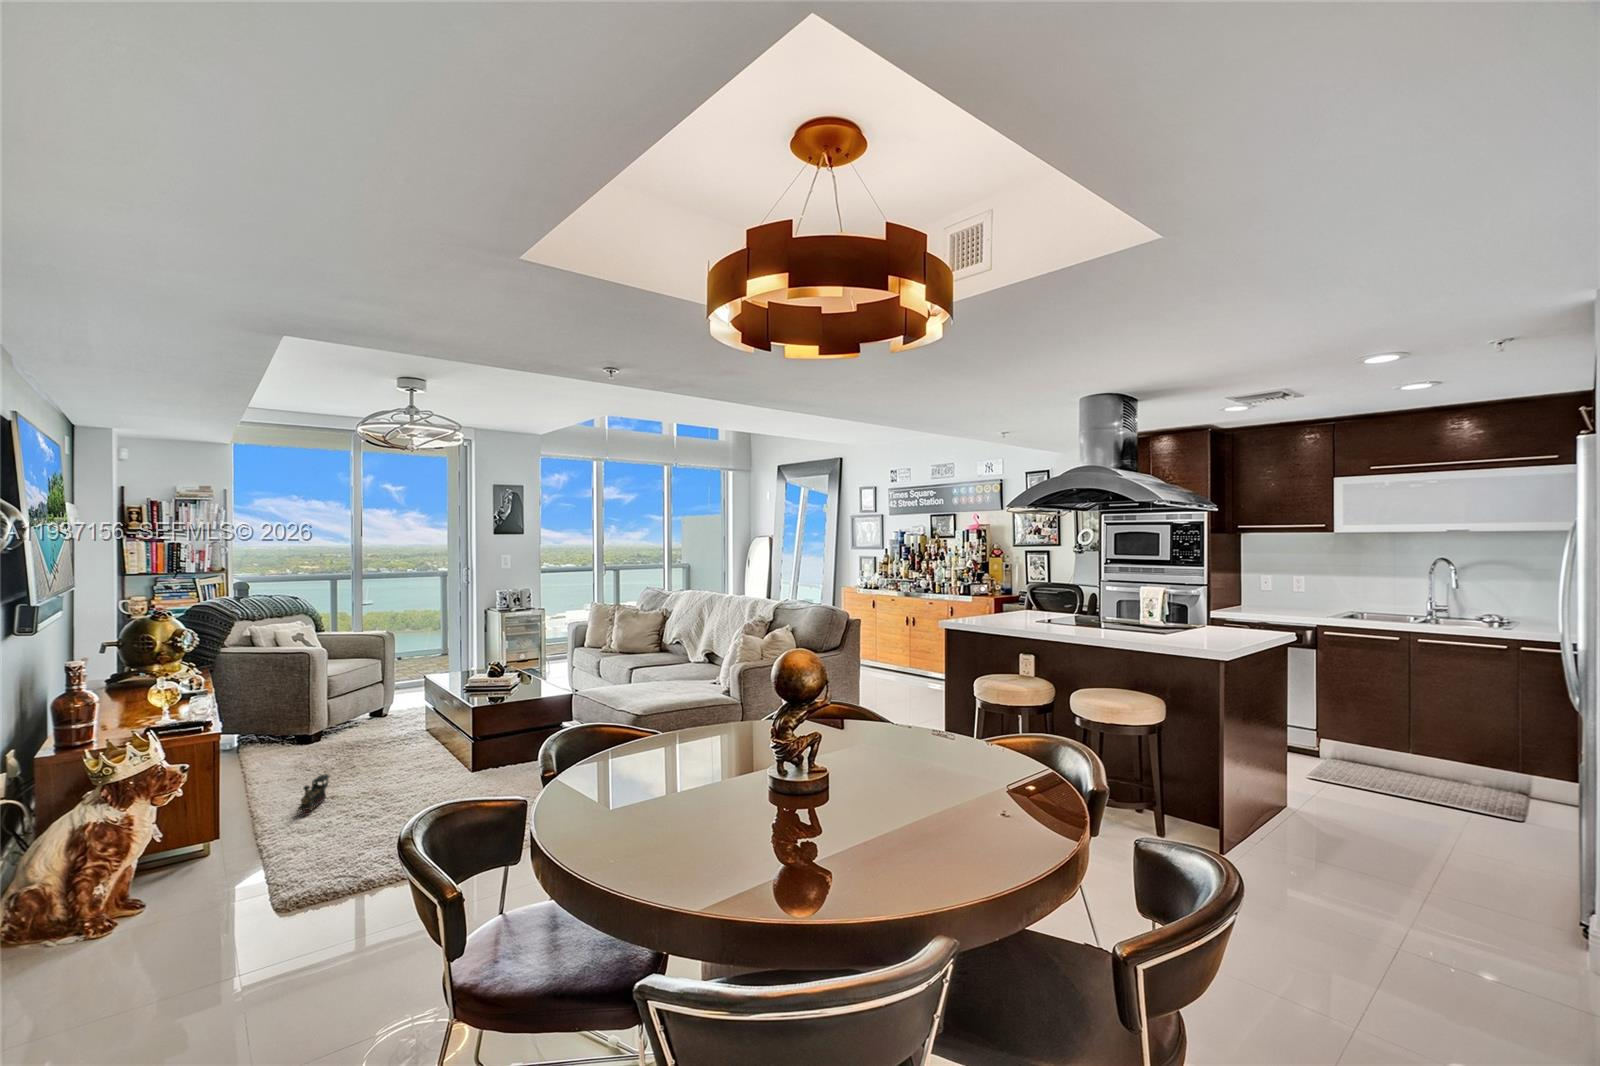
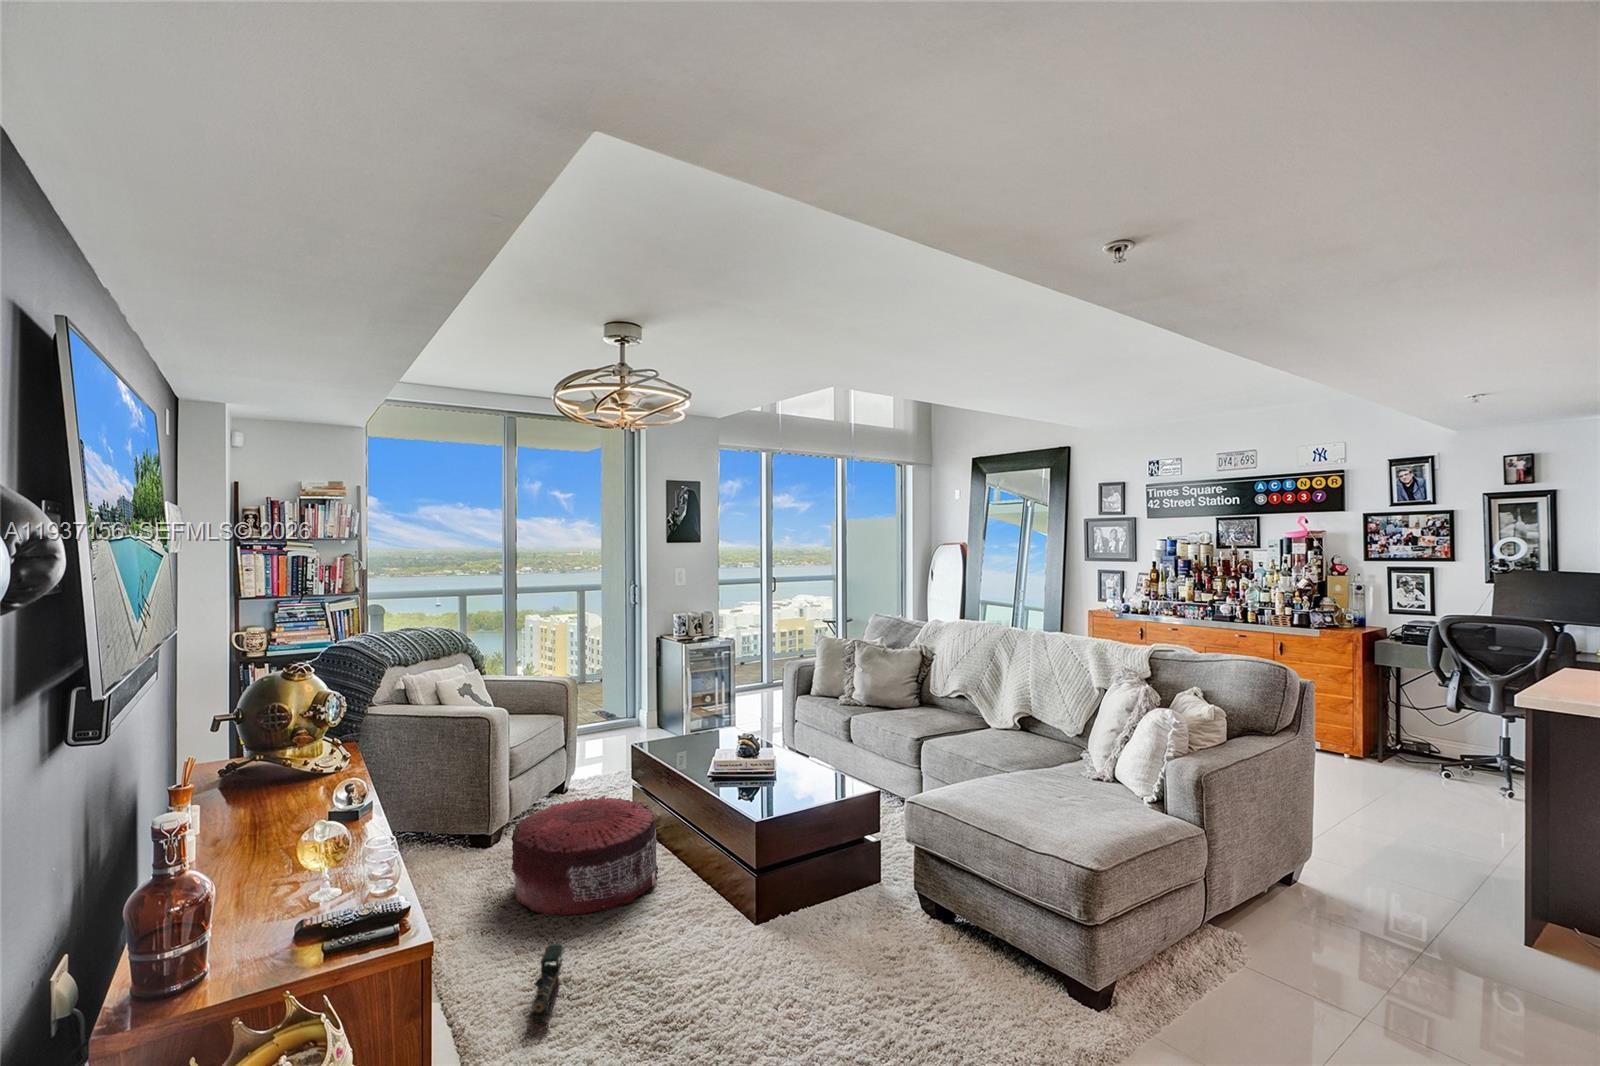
pouf: none [314,704,425,773] -> present [511,795,658,916]

